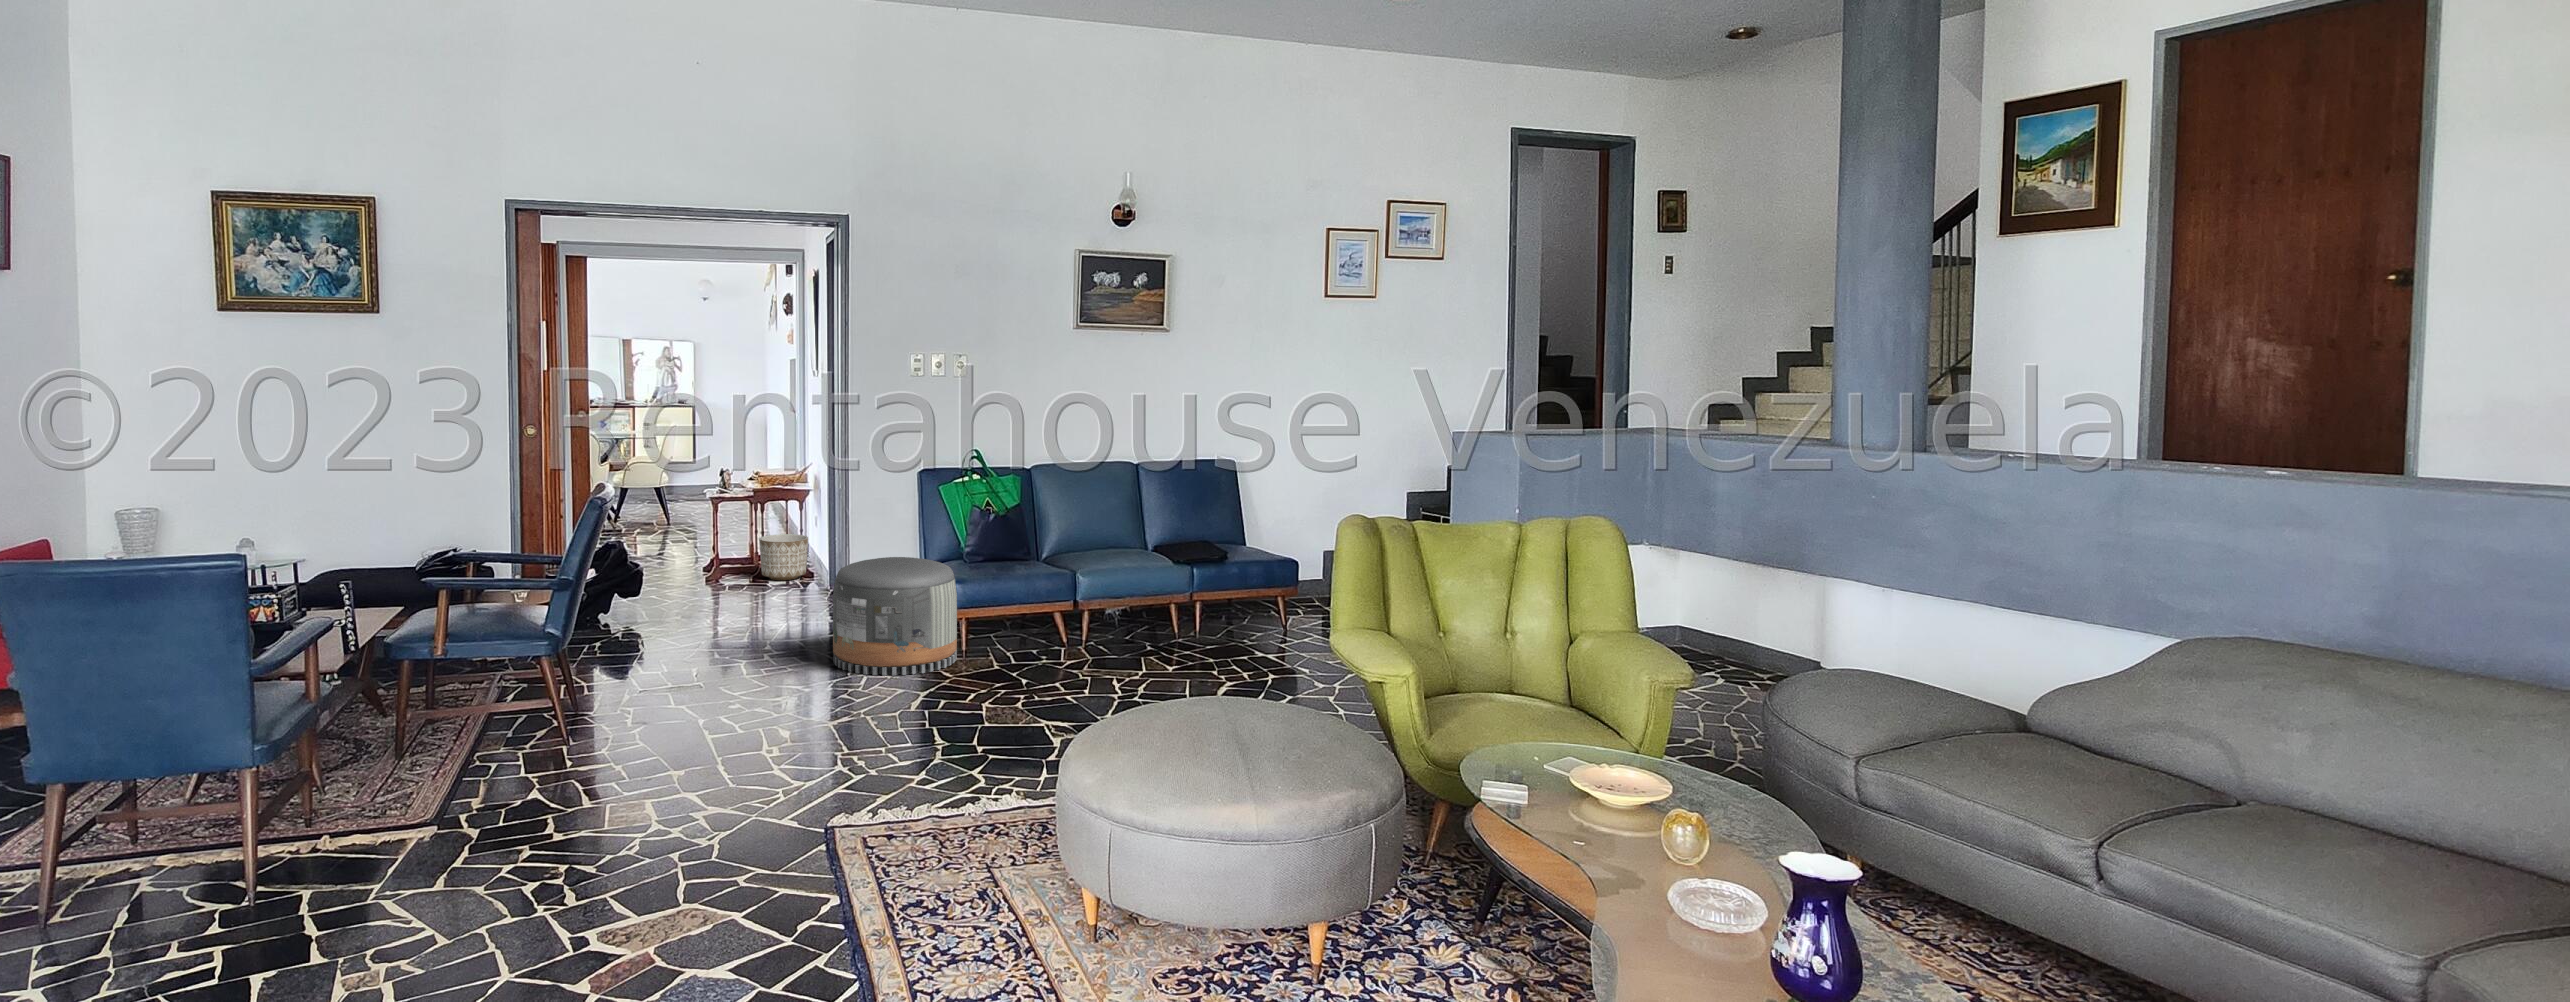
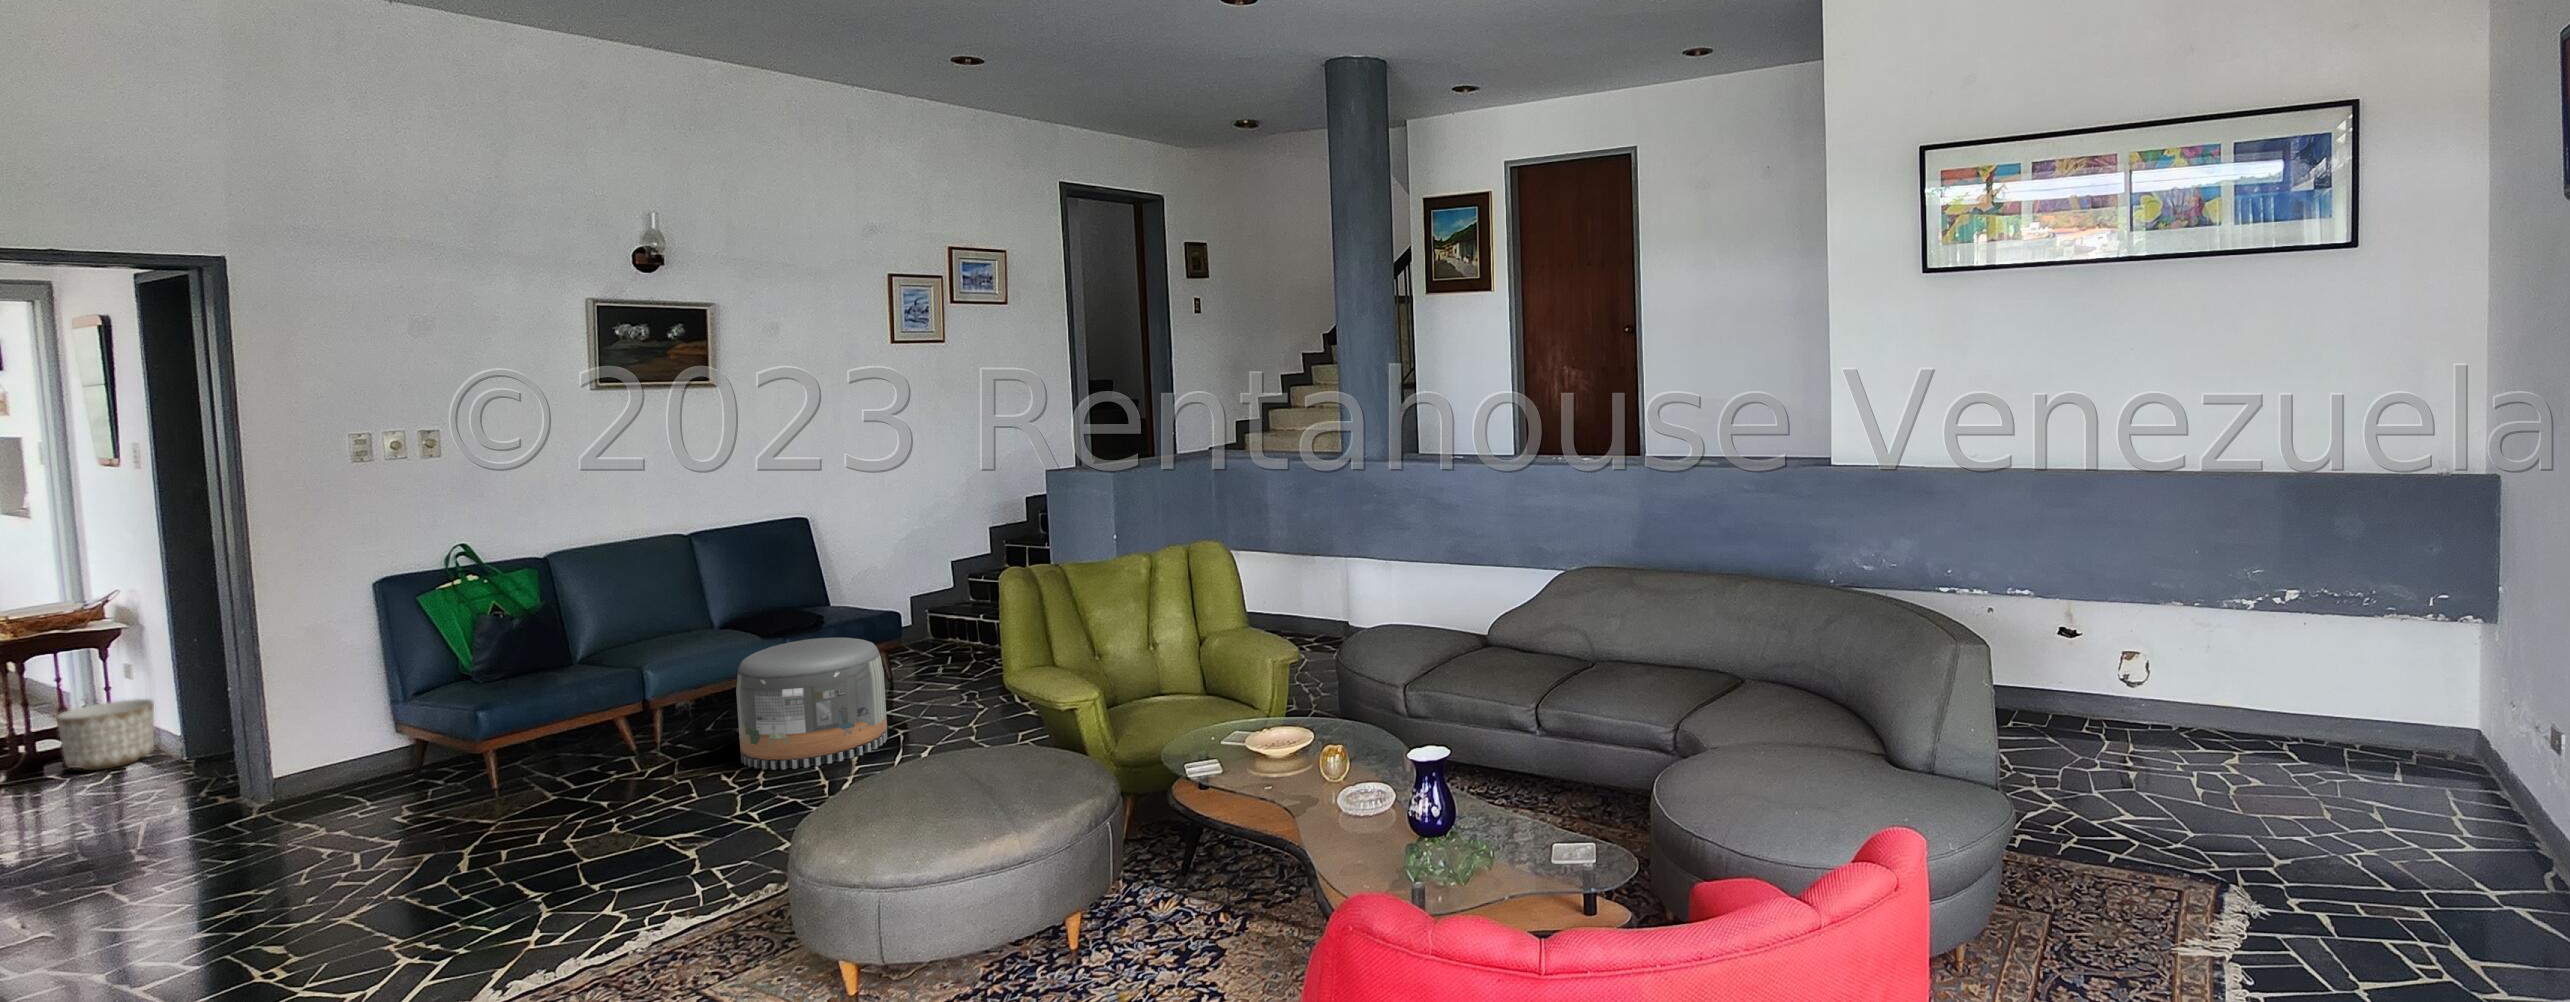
pouf: present [833,557,957,676] -> present [736,638,887,770]

